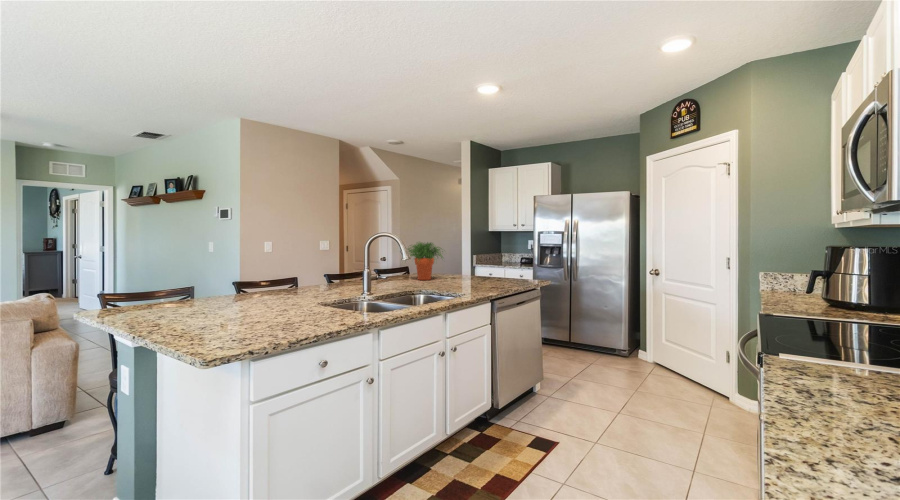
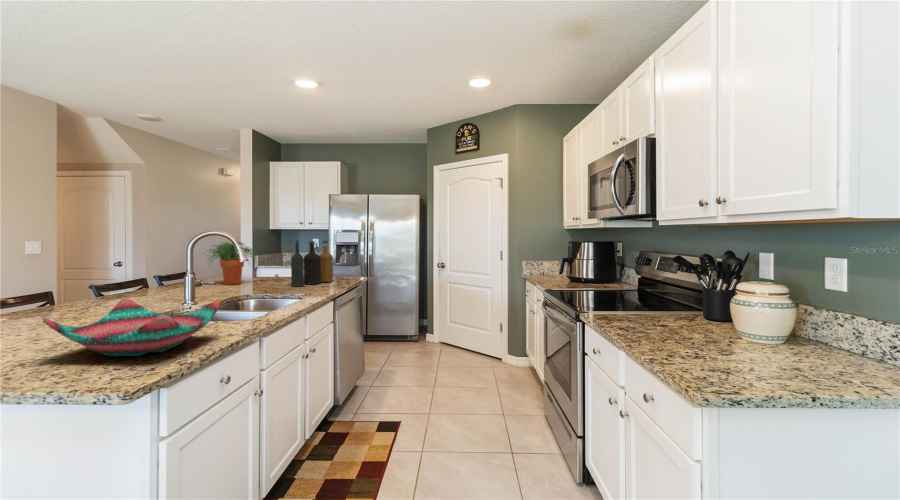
bottle: none [467,241,512,285] -> present [291,240,333,287]
decorative bowl: none [202,285,333,333] -> present [43,298,220,356]

